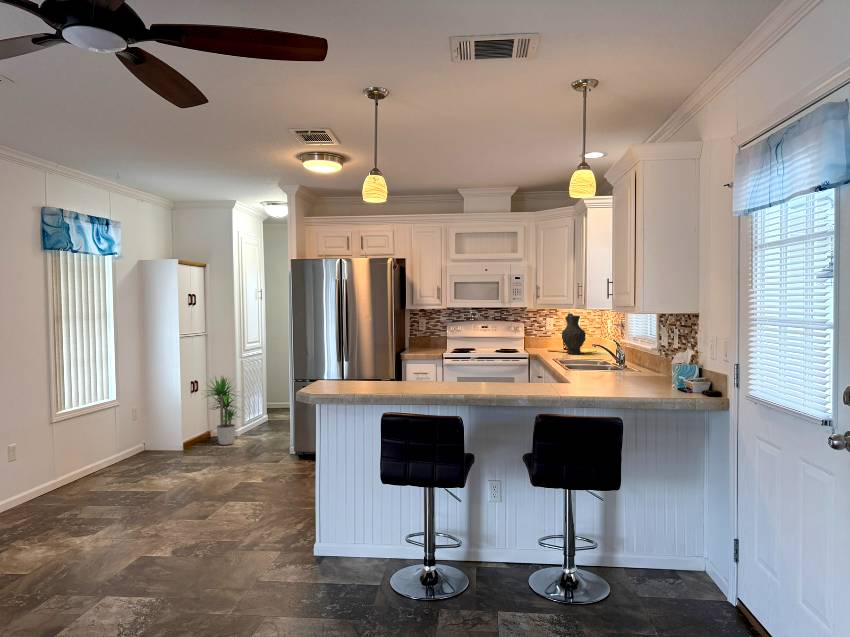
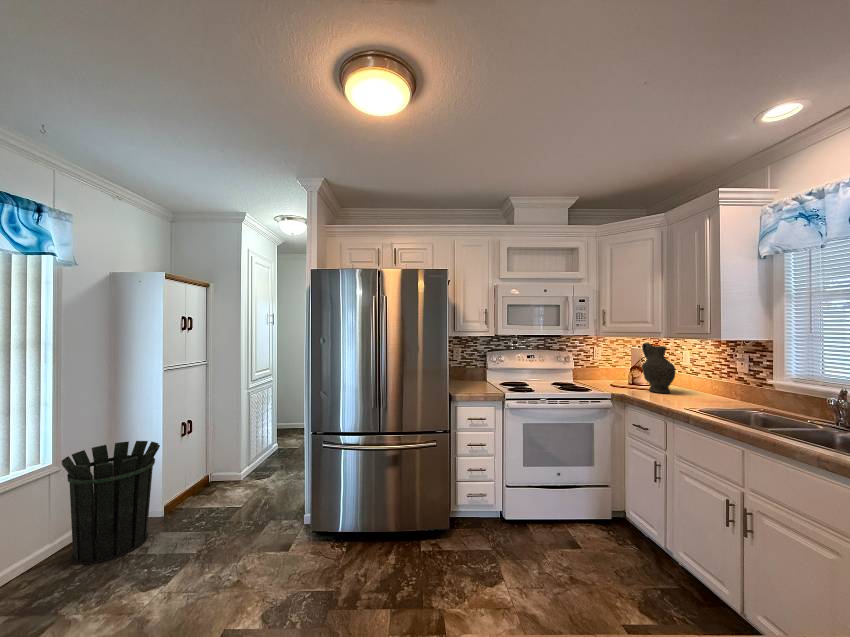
potted plant: present [205,376,240,445] -> none [189,412,248,502]
waste bin: none [124,390,184,466] -> present [61,441,160,565]

